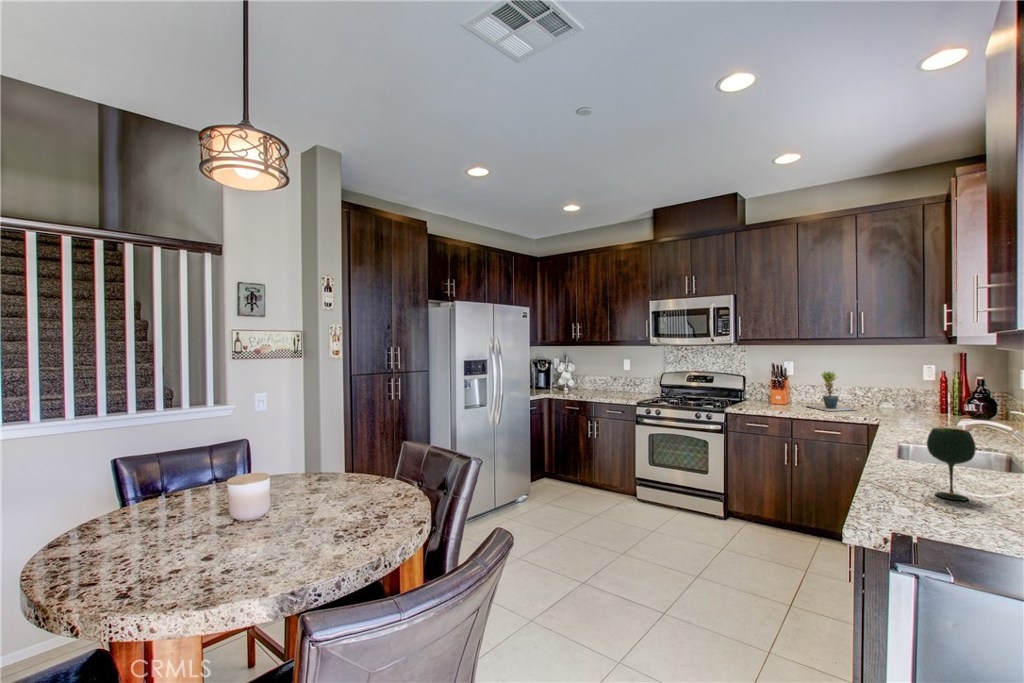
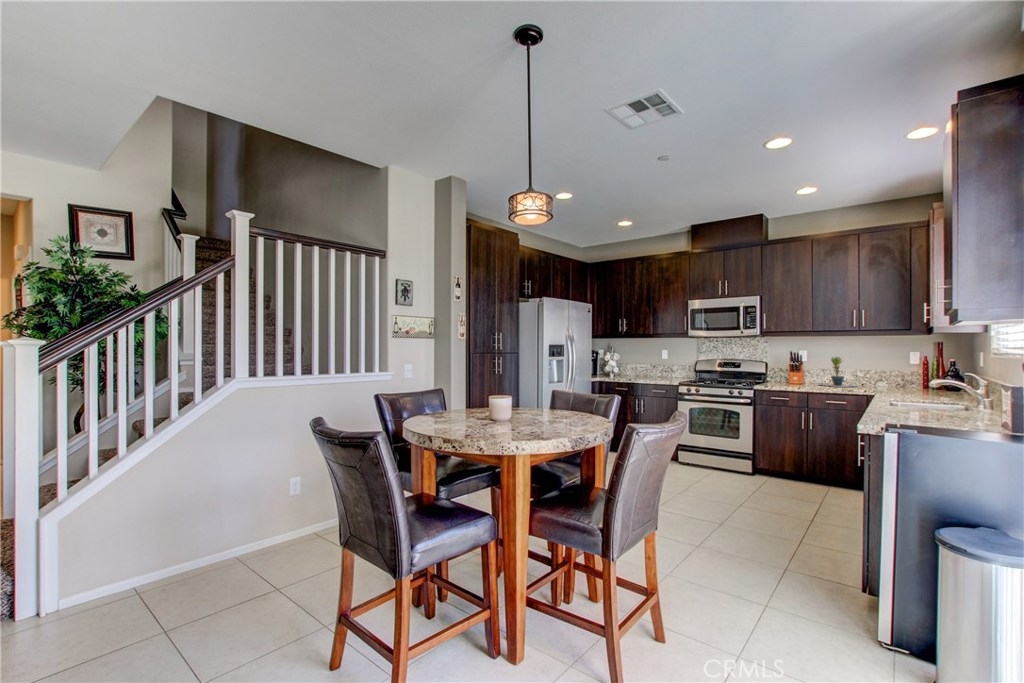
wine glass: present [927,428,976,501] -> none [903,374,932,416]

